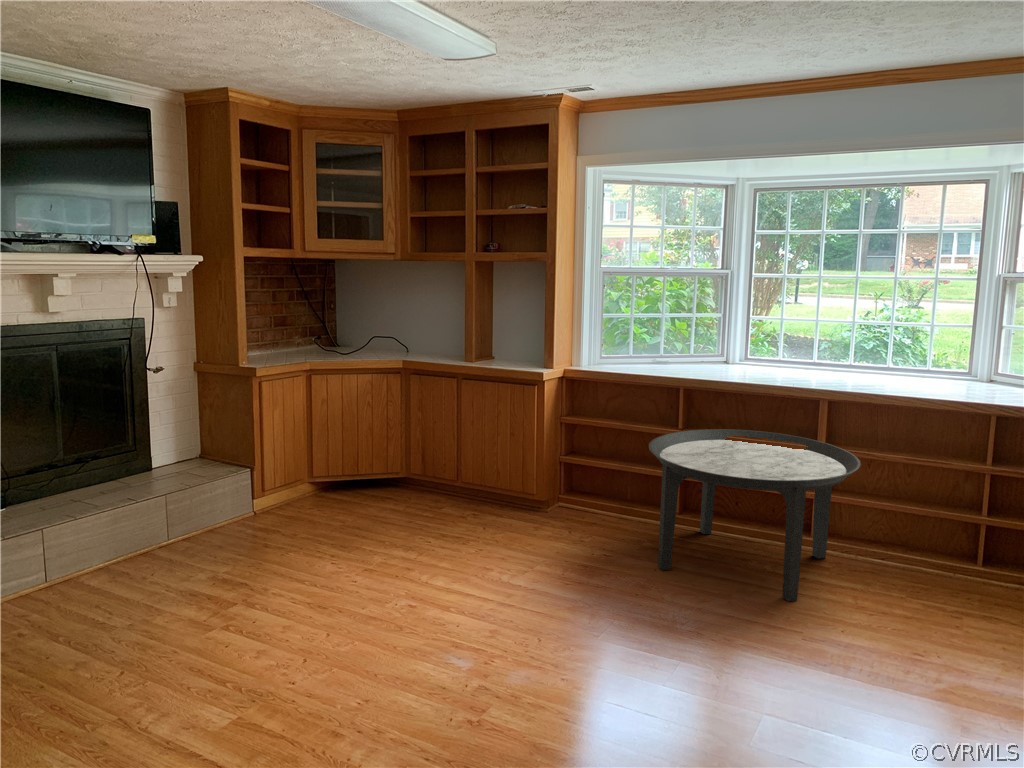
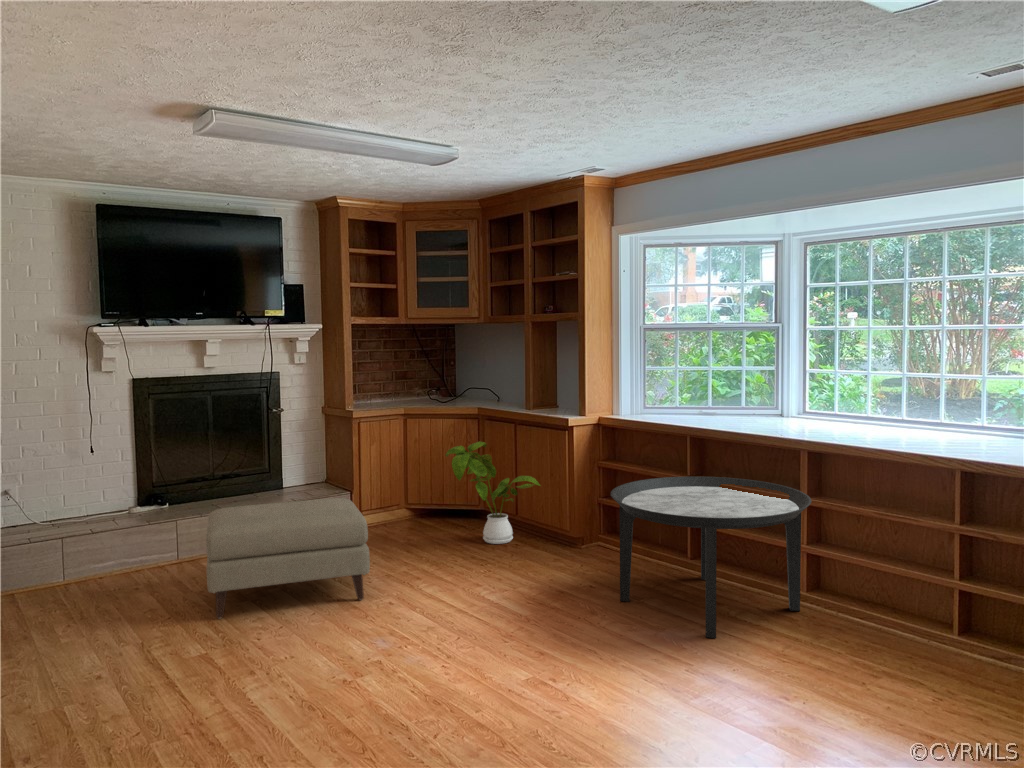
house plant: none [397,401,512,516] -> present [445,442,540,544]
ottoman: none [145,485,392,673] -> present [206,498,370,619]

